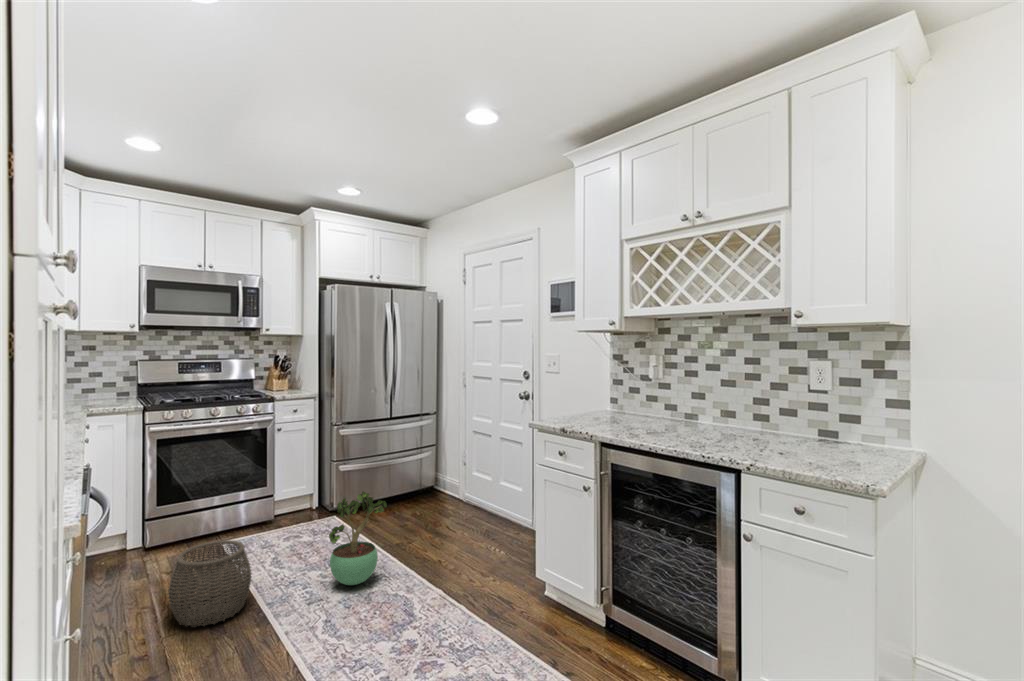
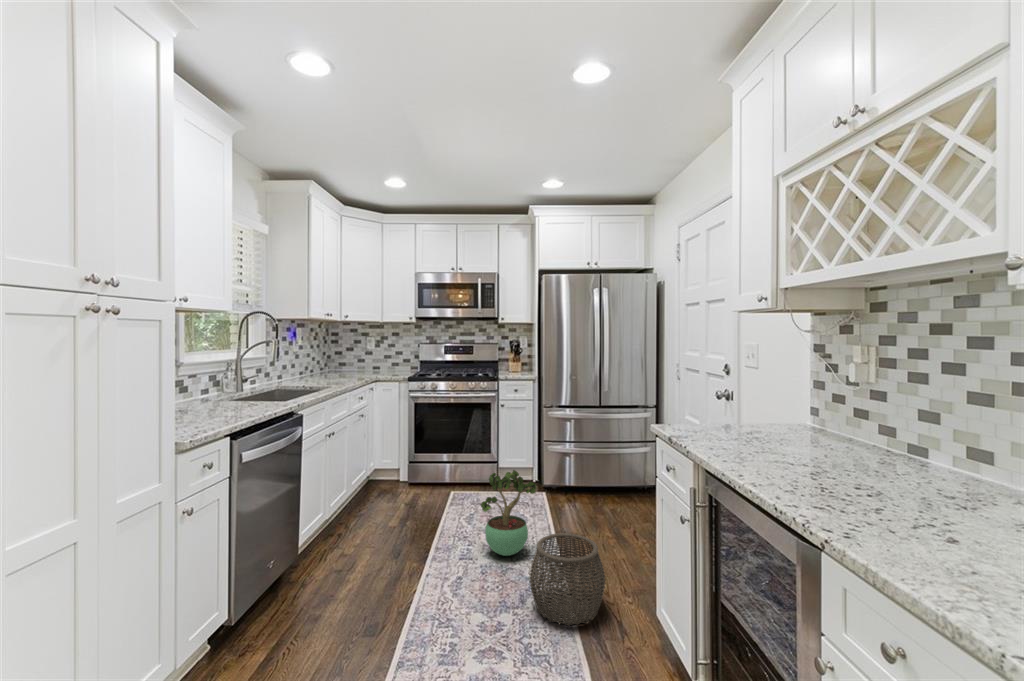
woven basket: present [168,540,252,627] -> present [529,533,605,626]

